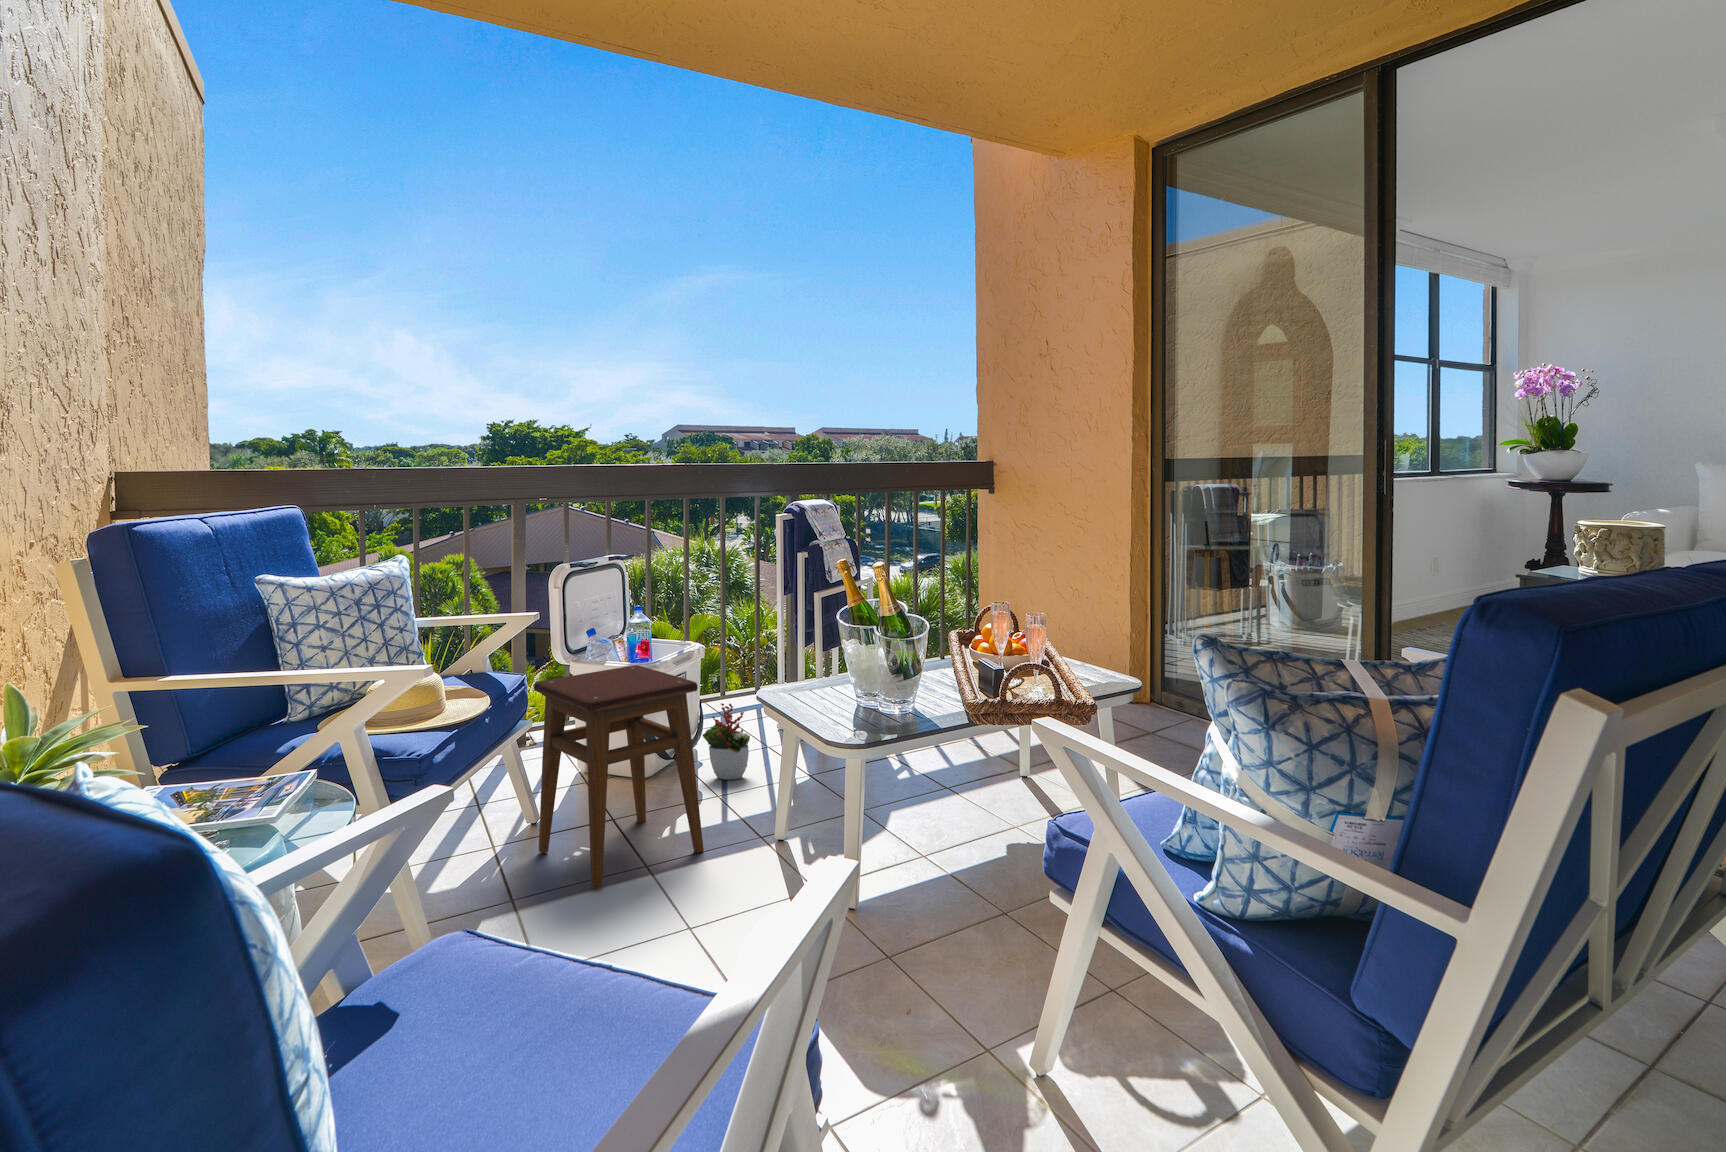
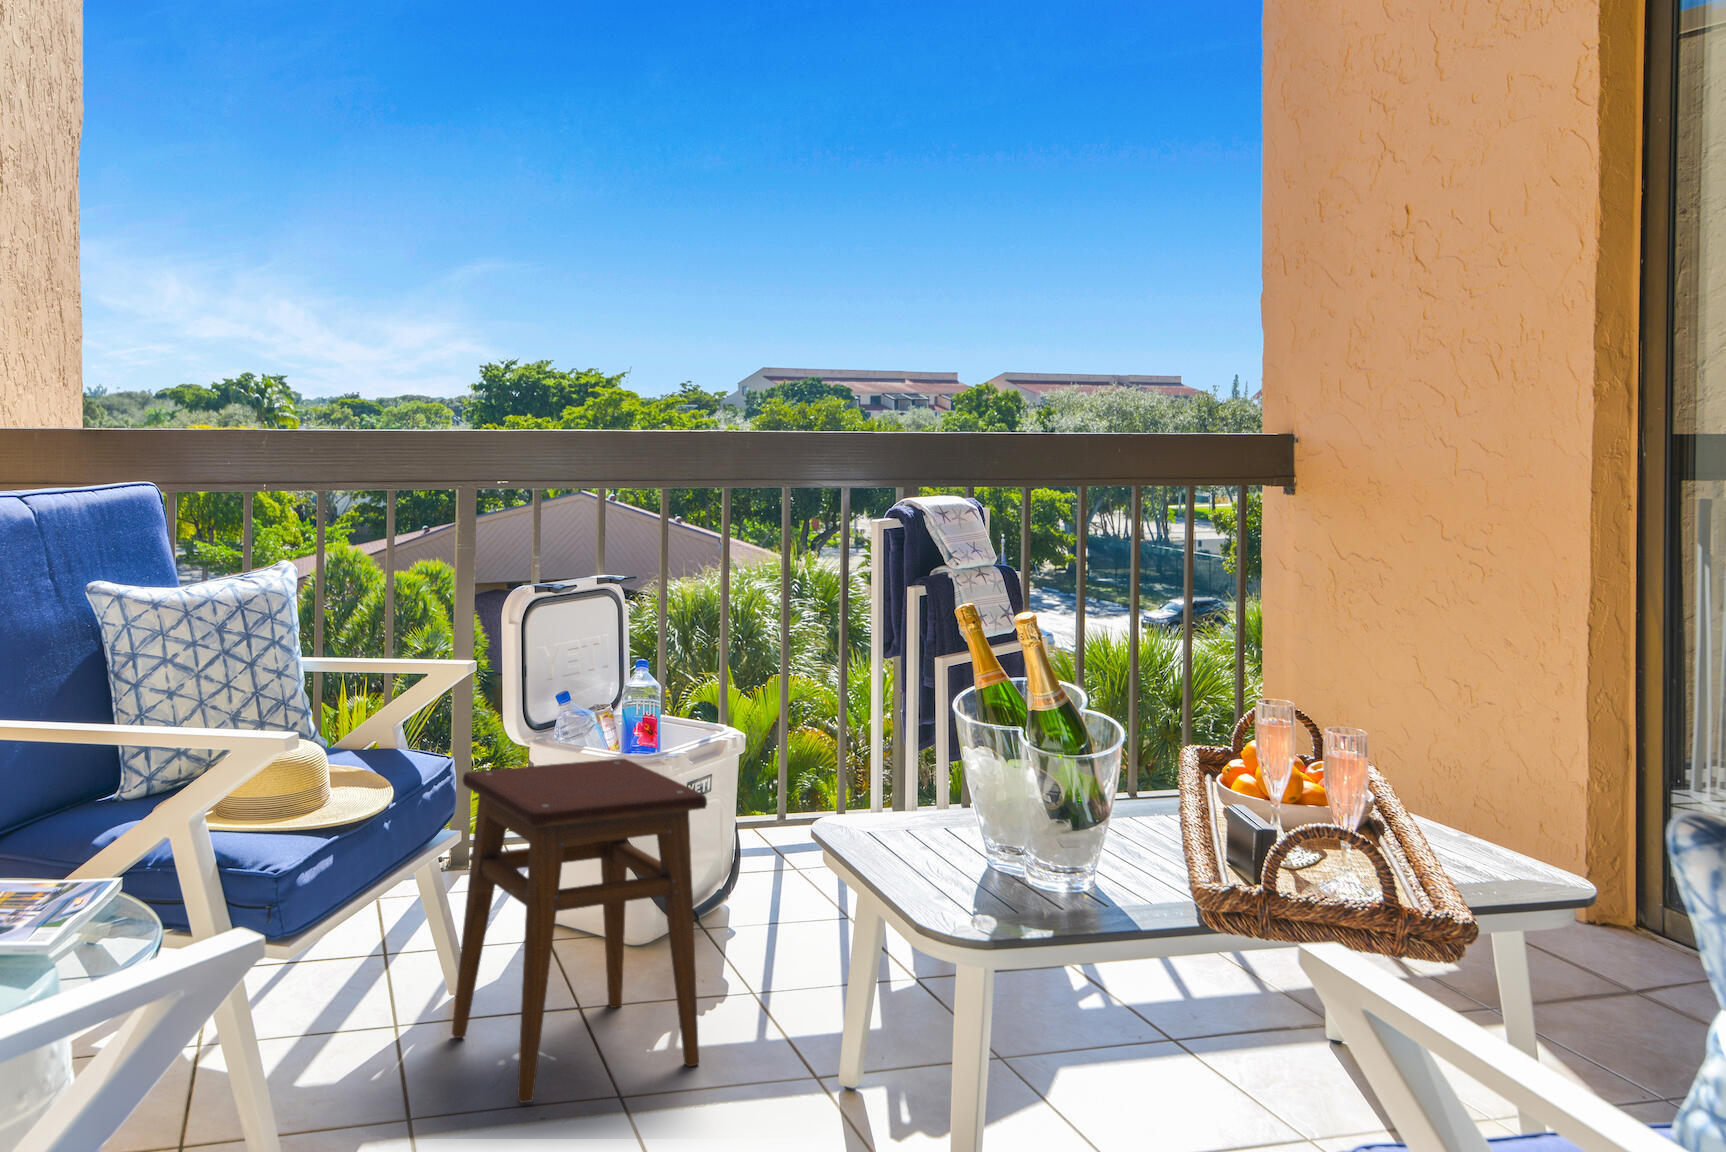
decorative plant: present [703,703,750,780] -> none [728,830,803,956]

